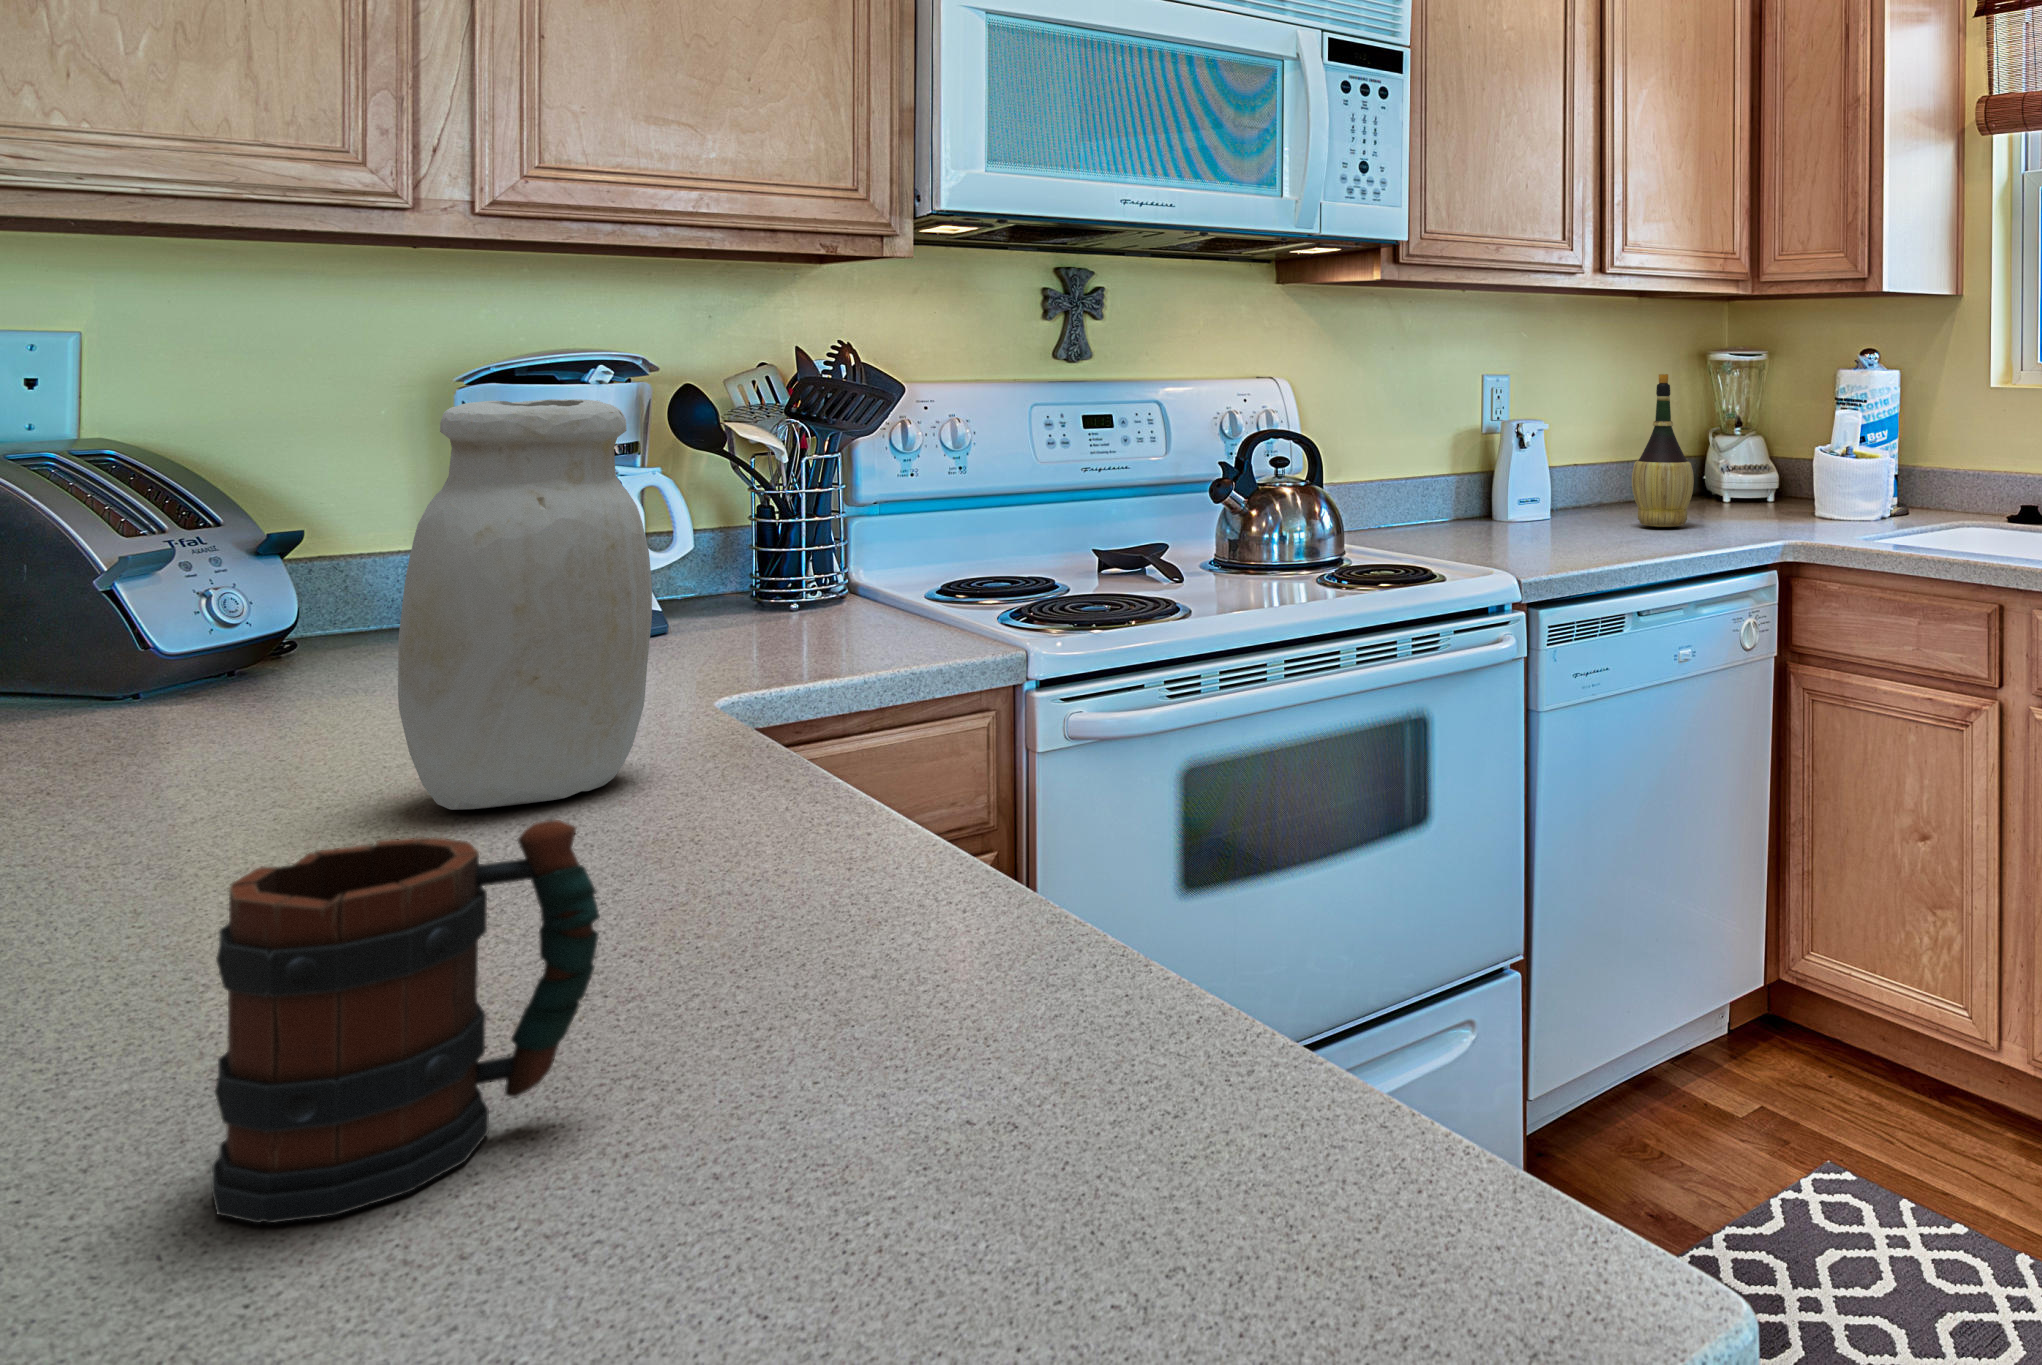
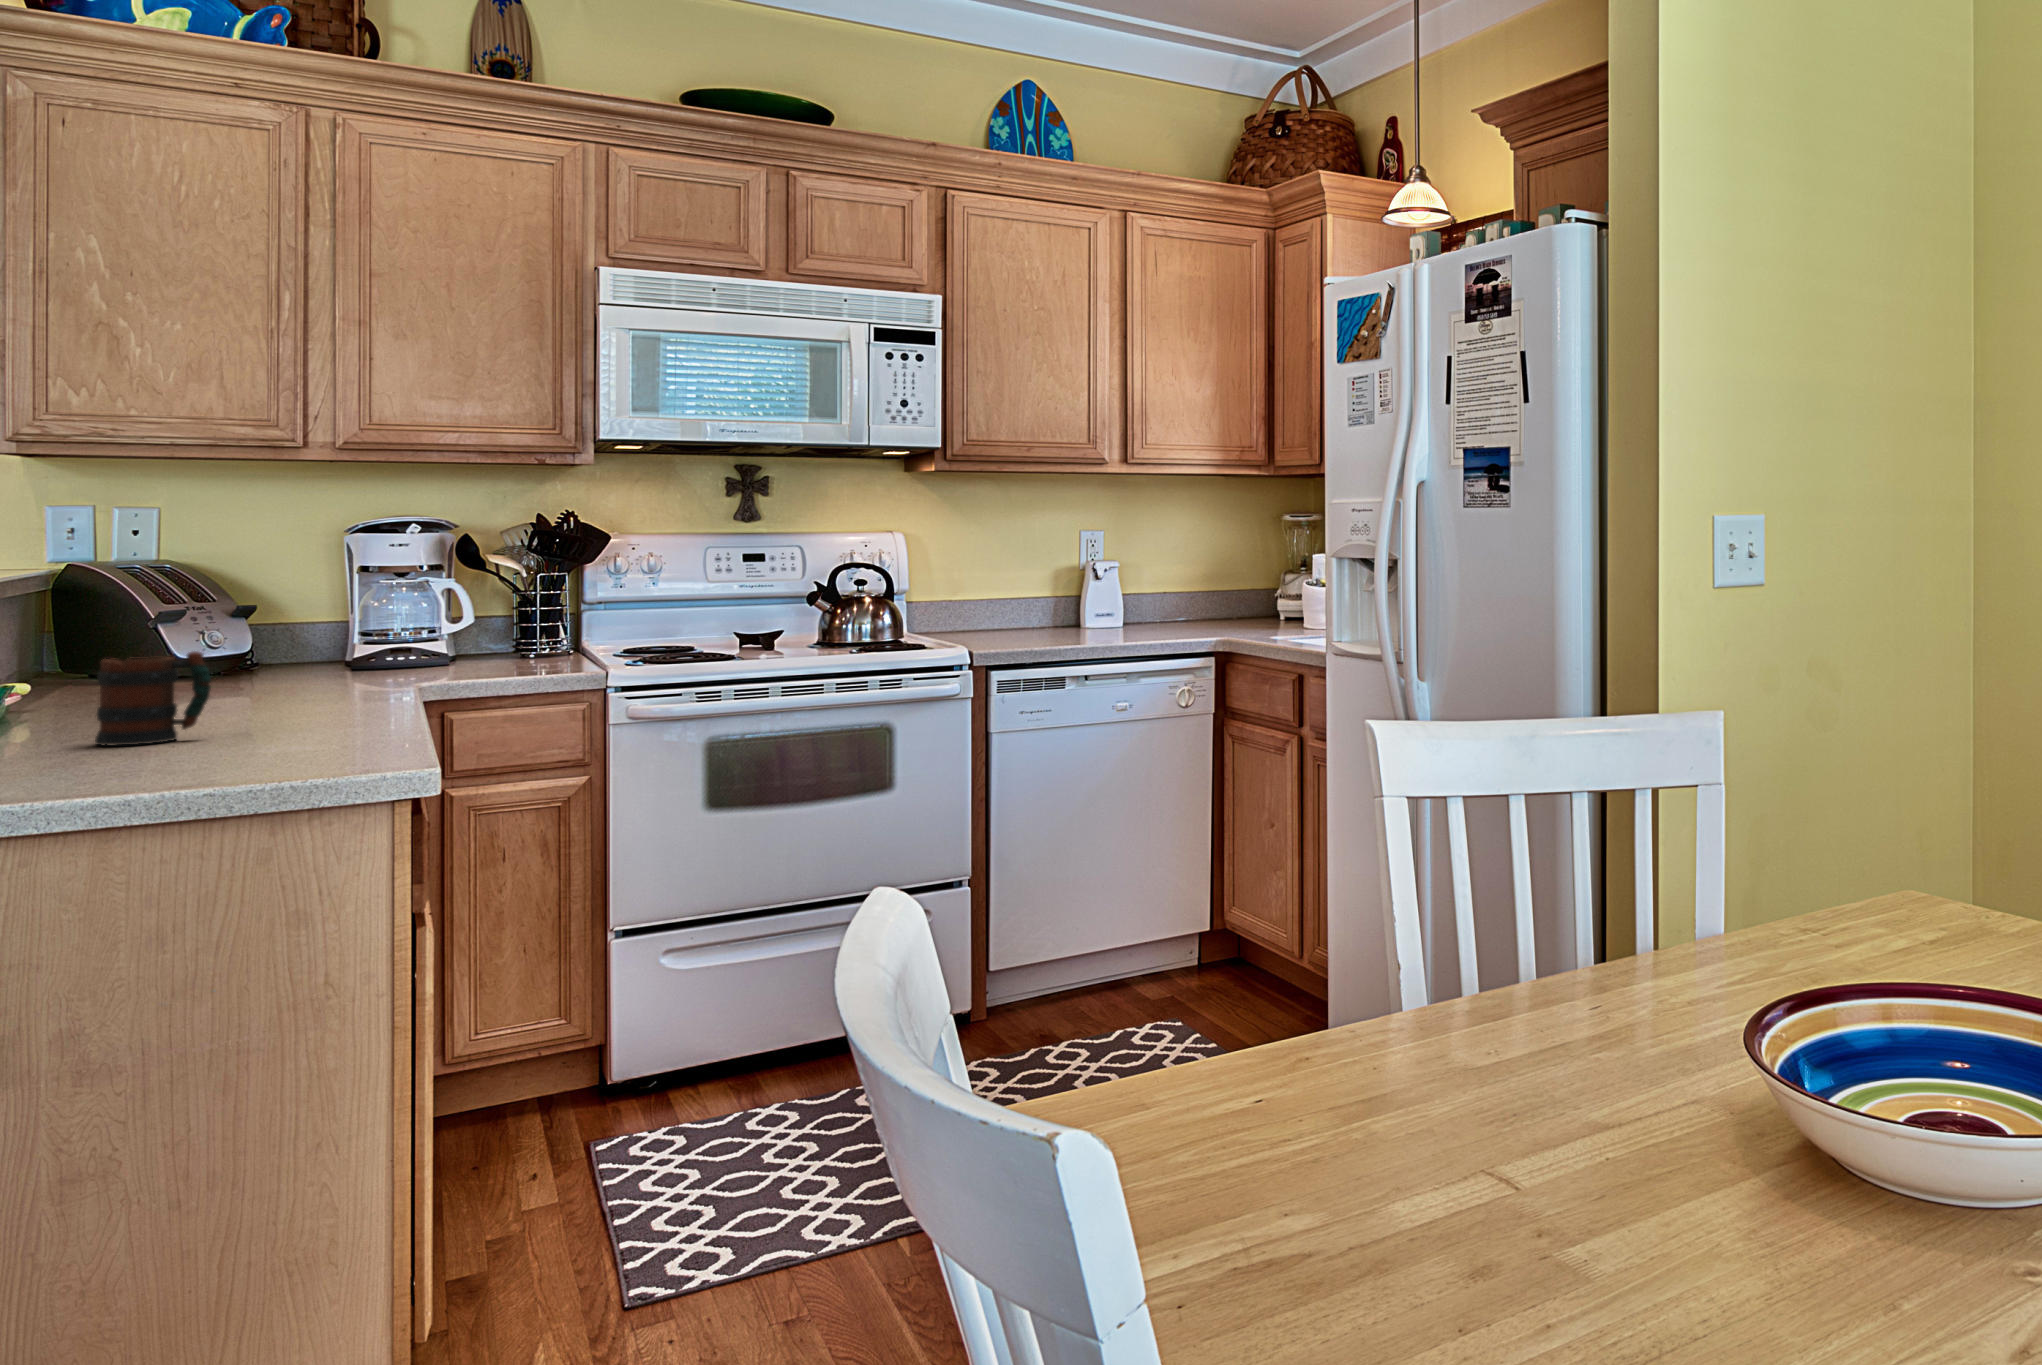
wine bottle: present [1632,374,1694,527] -> none [1153,532,1196,635]
jar: present [398,399,652,810] -> none [235,536,349,702]

